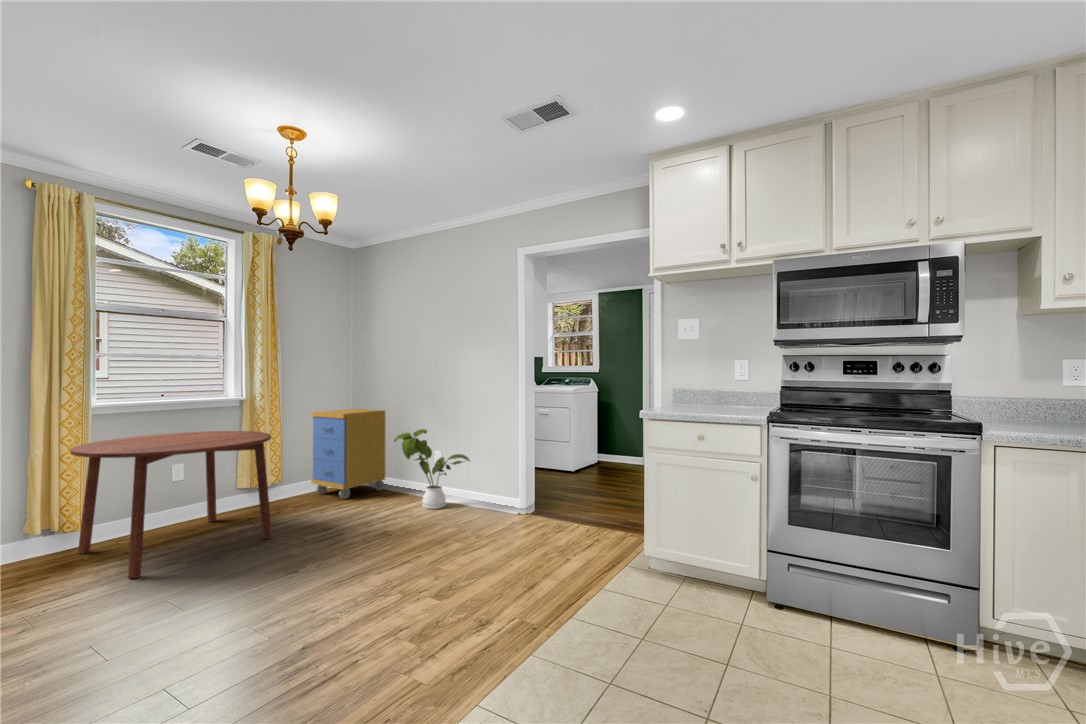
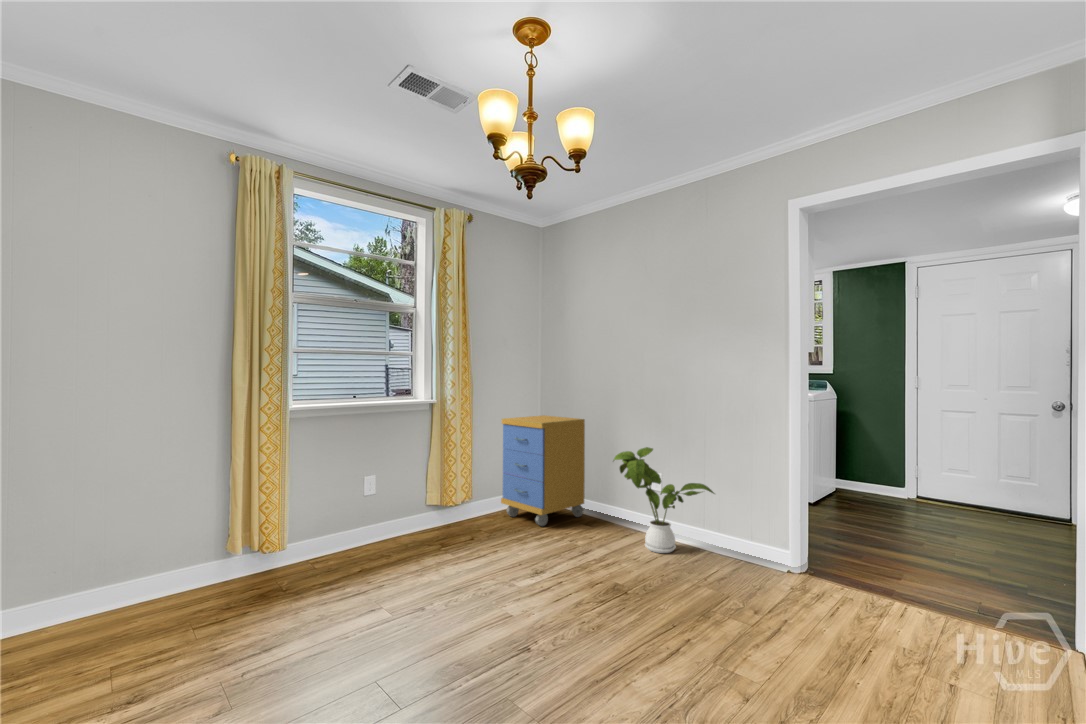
dining table: present [70,431,272,579] -> none [271,440,479,630]

